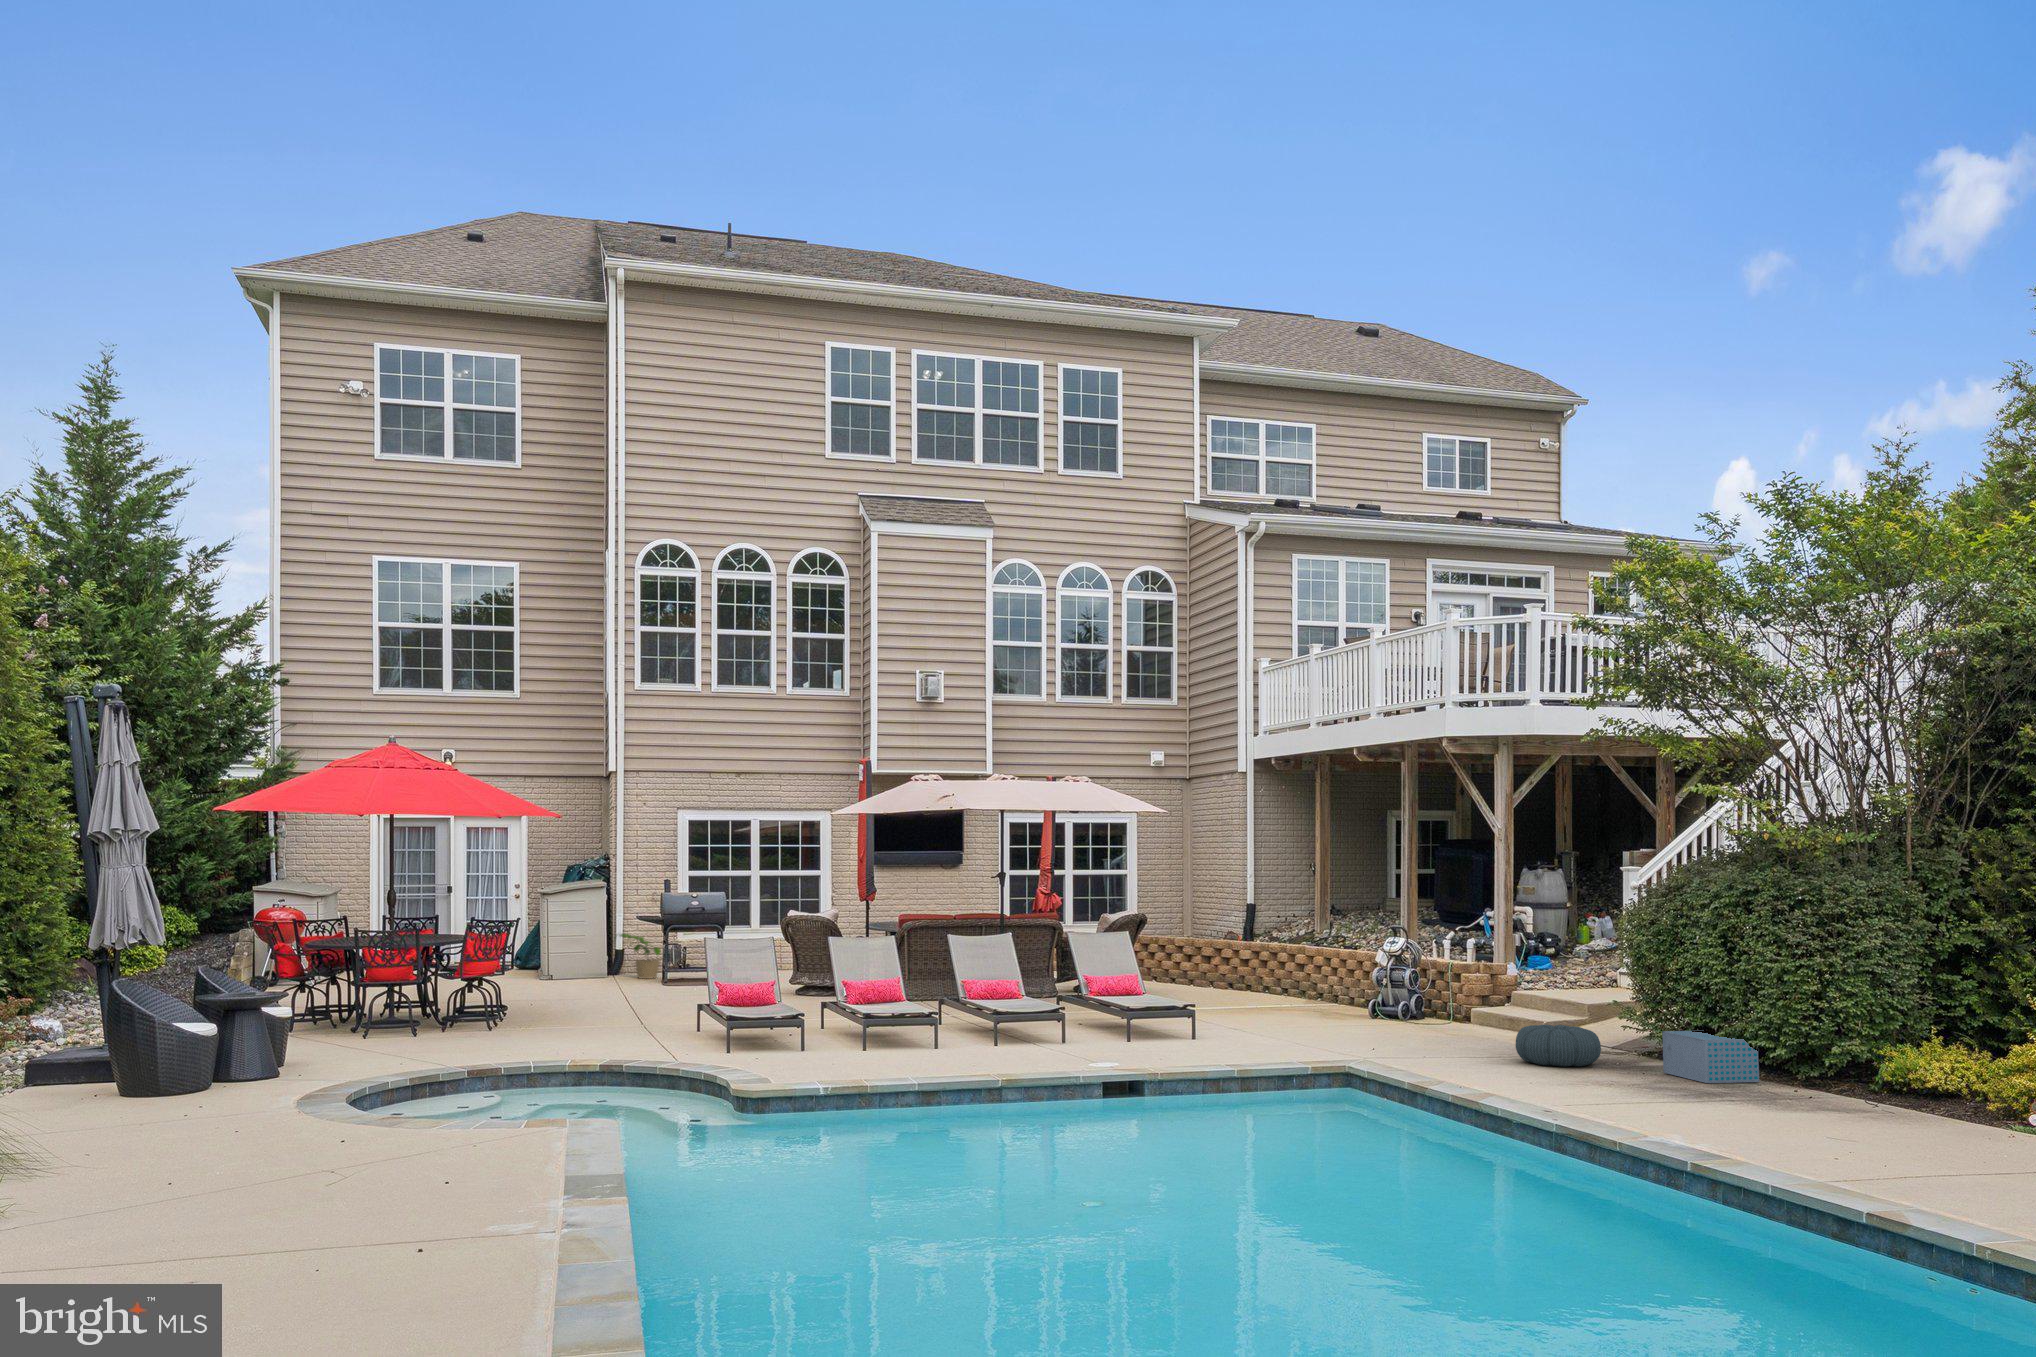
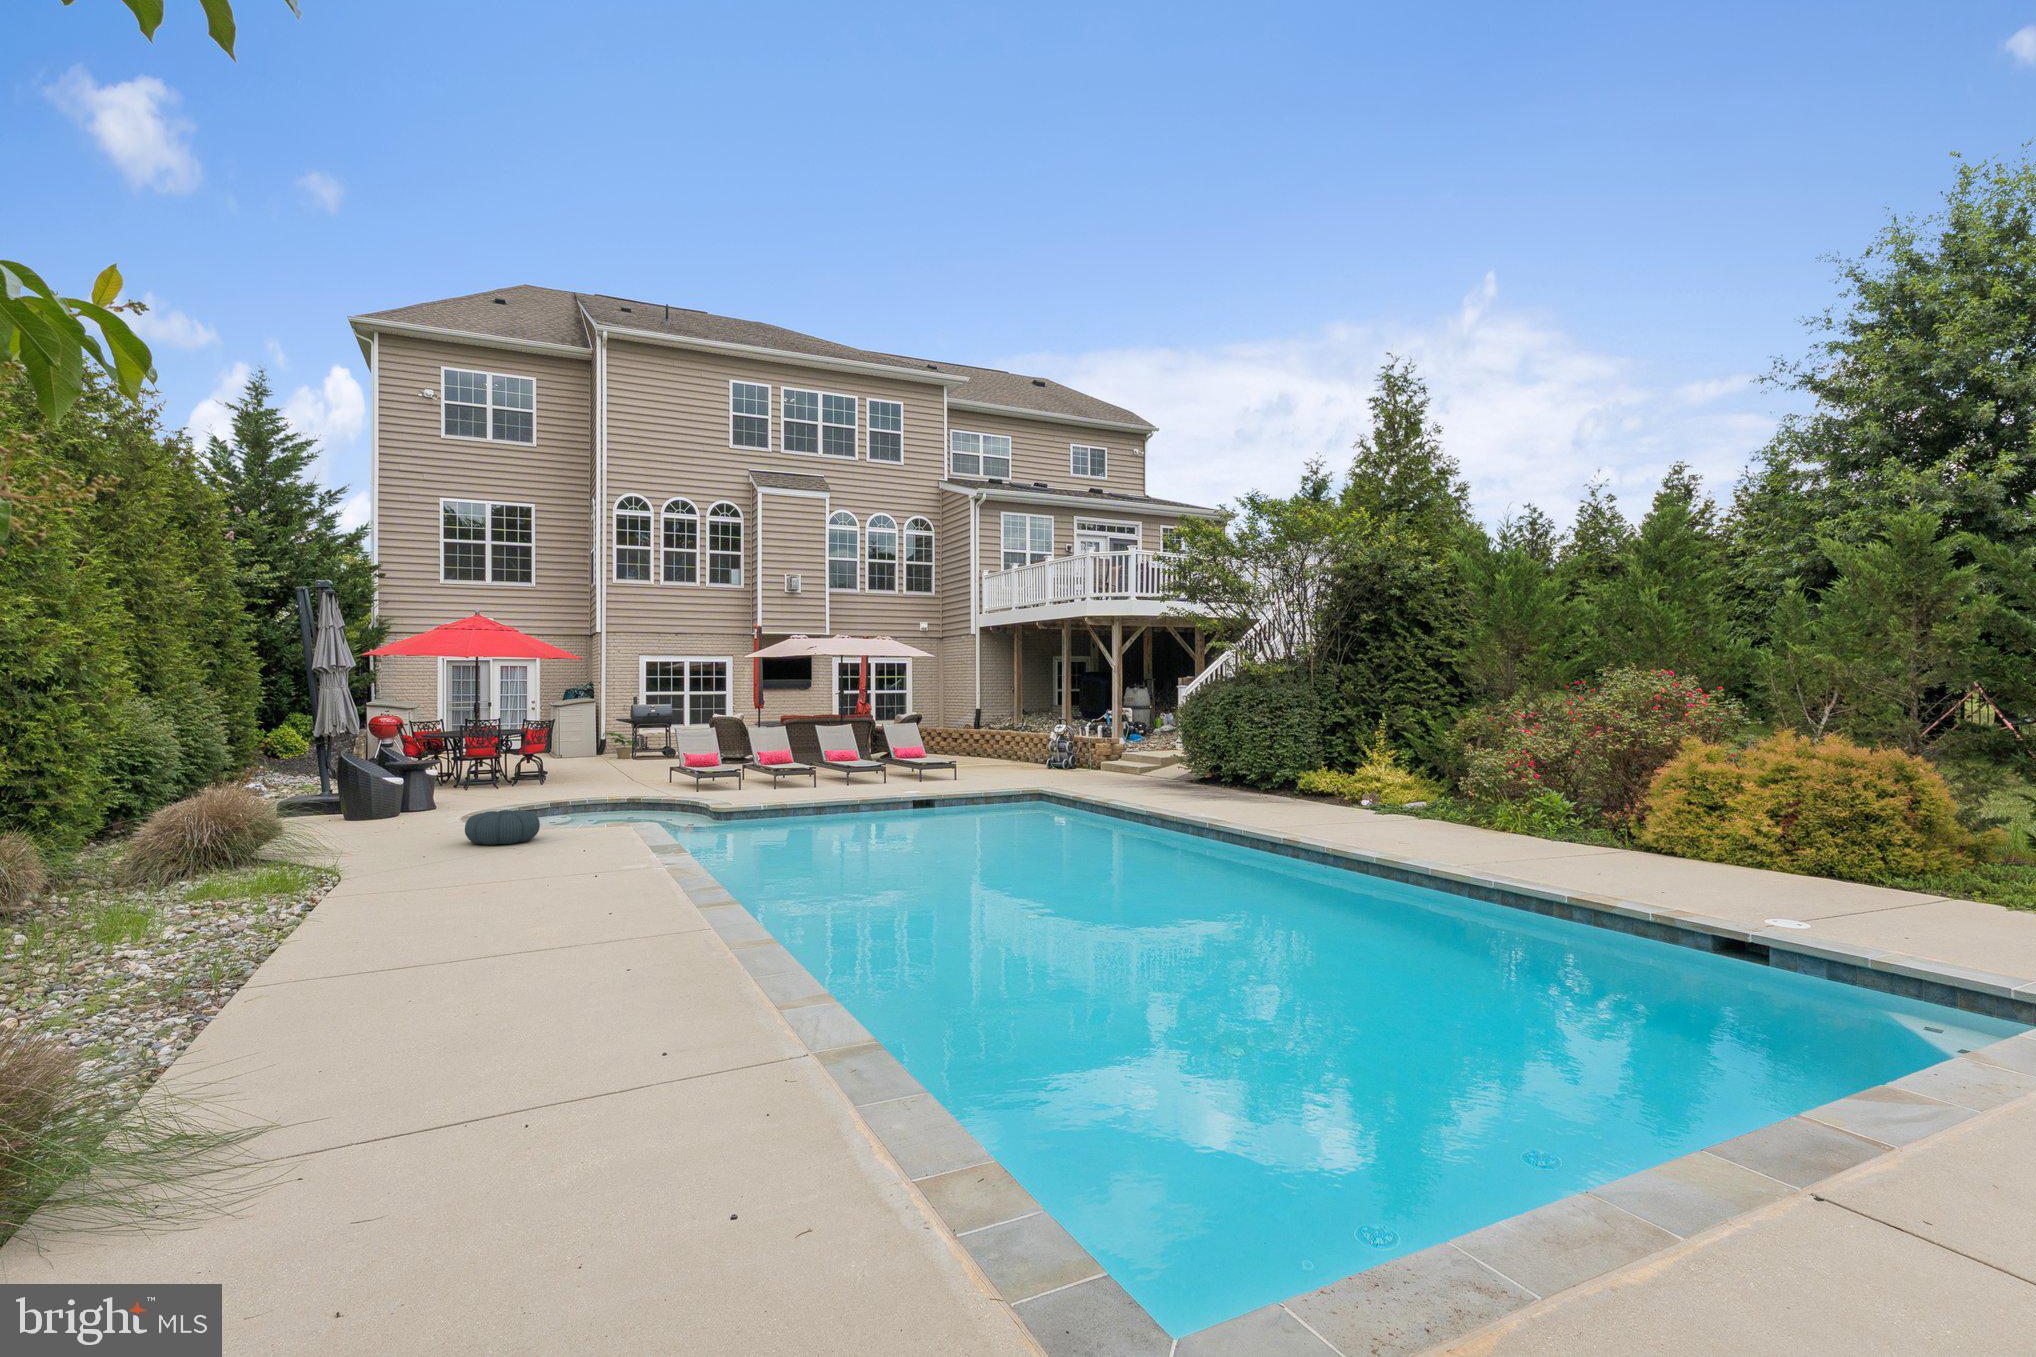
pouf: present [1516,1025,1601,1067] -> present [465,810,540,845]
storage box: present [1662,1031,1759,1083] -> none [1196,766,1240,791]

